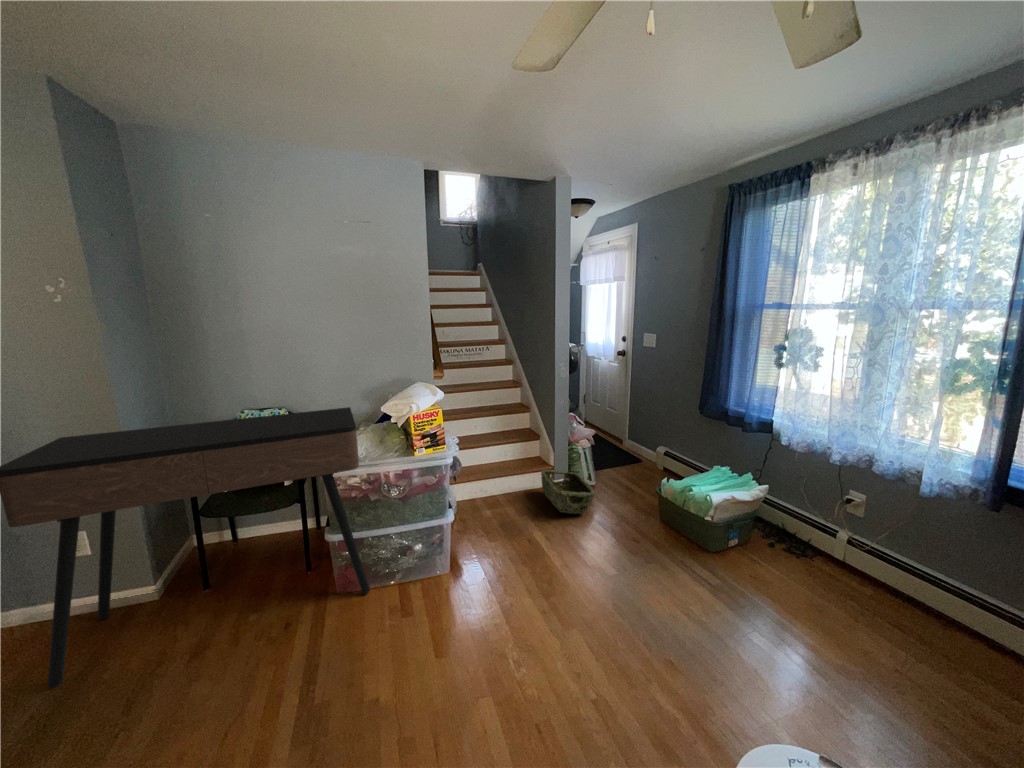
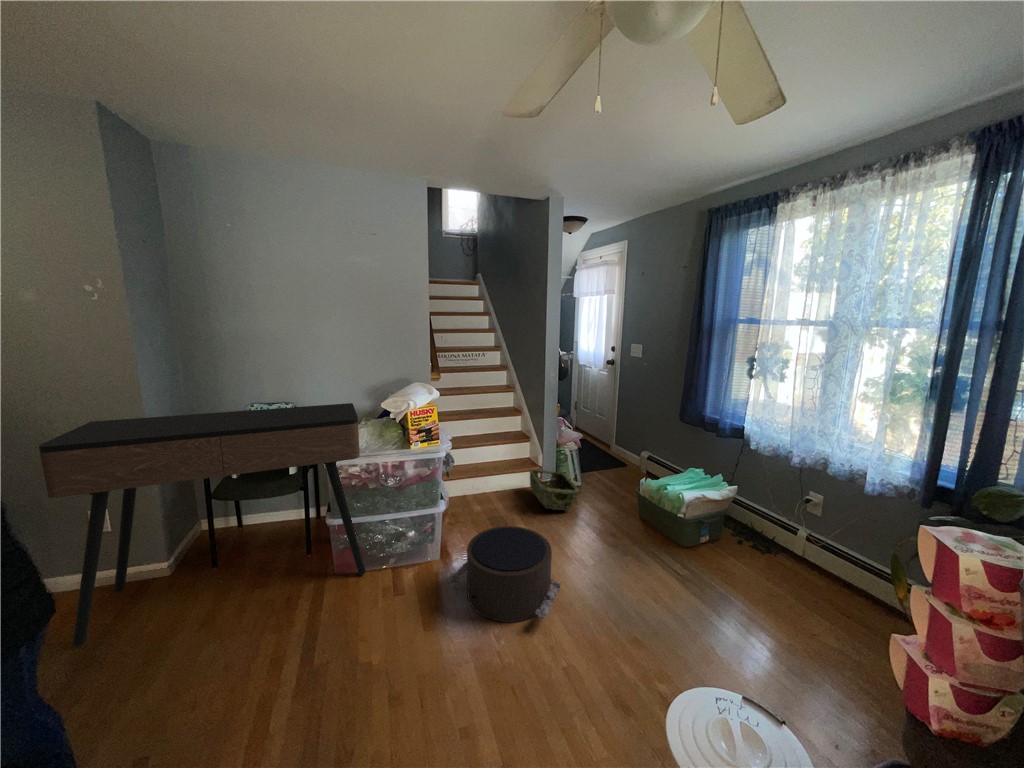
pouf: none [459,537,584,646] -> present [448,526,561,622]

